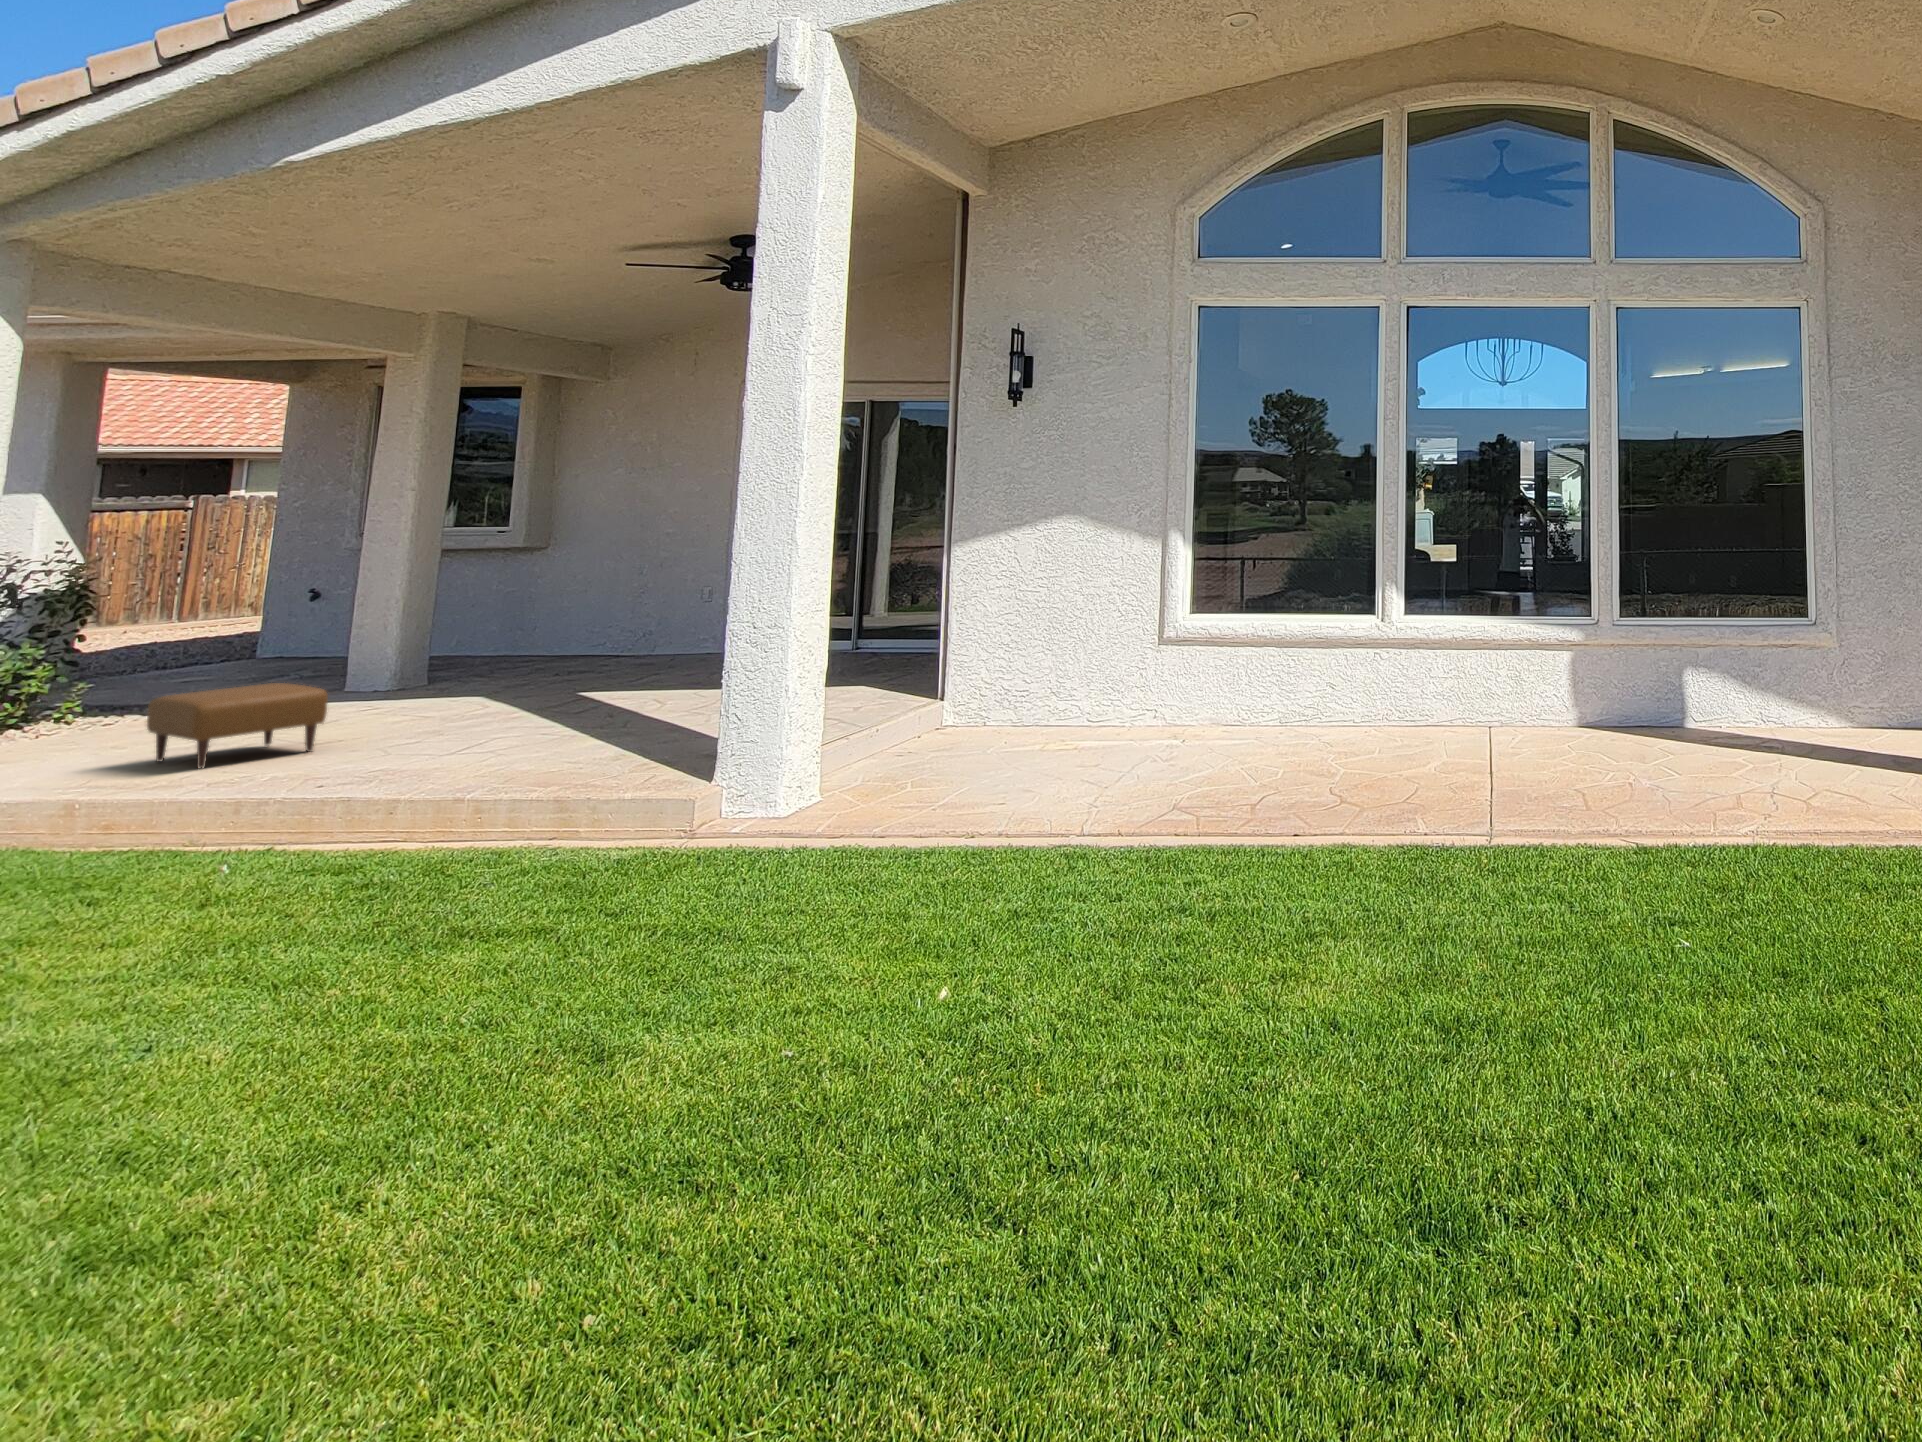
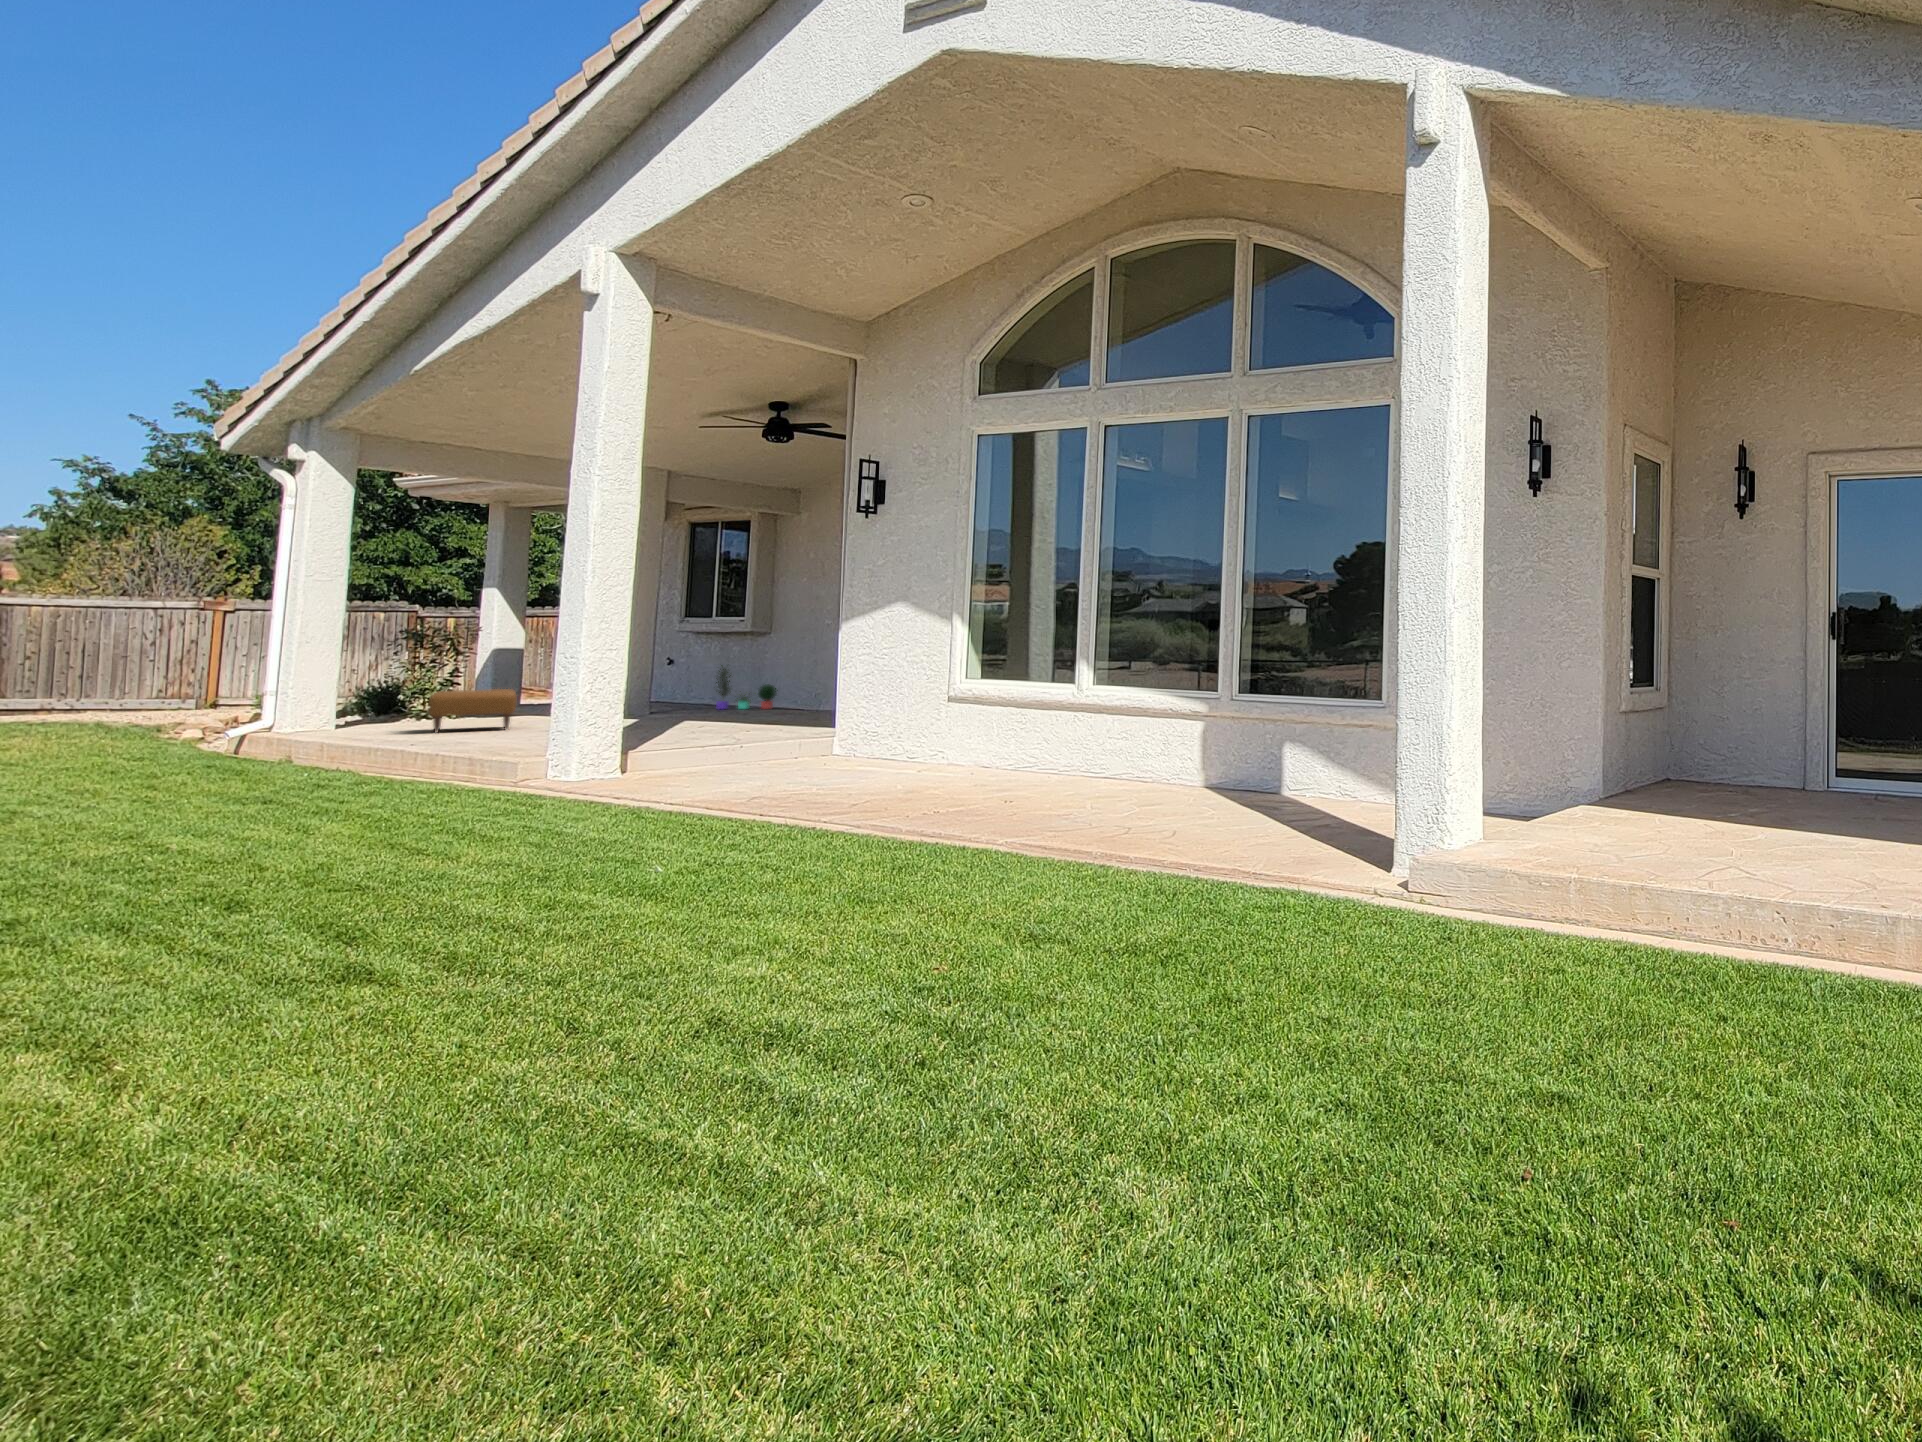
potted plant: none [428,612,542,685] -> present [716,665,778,709]

